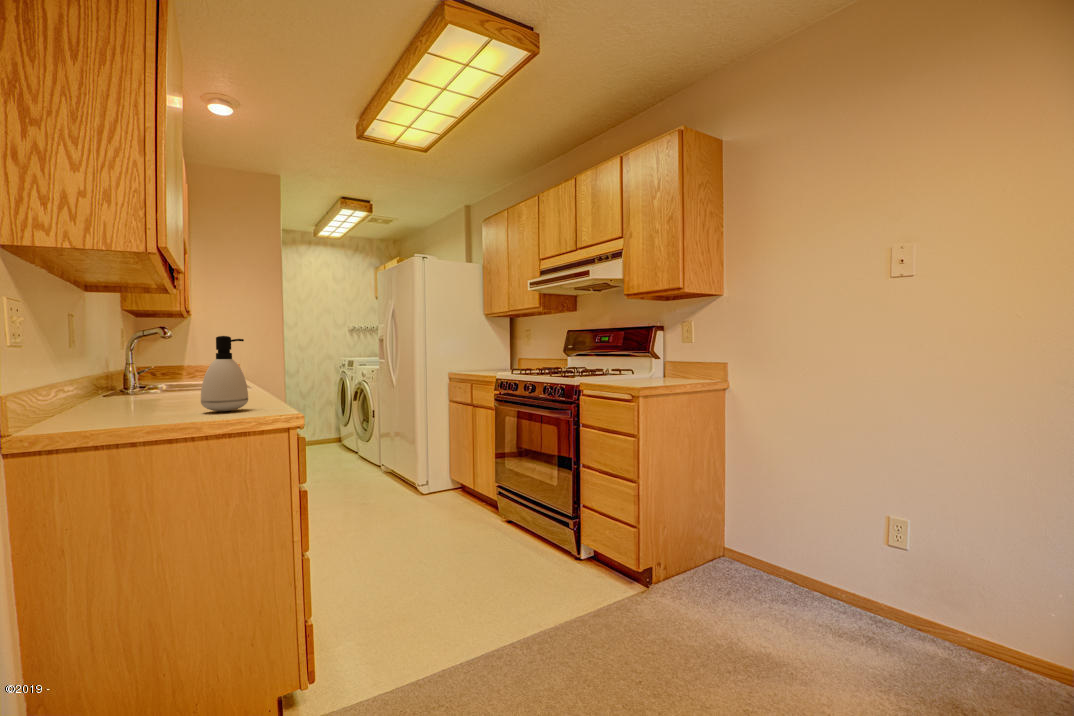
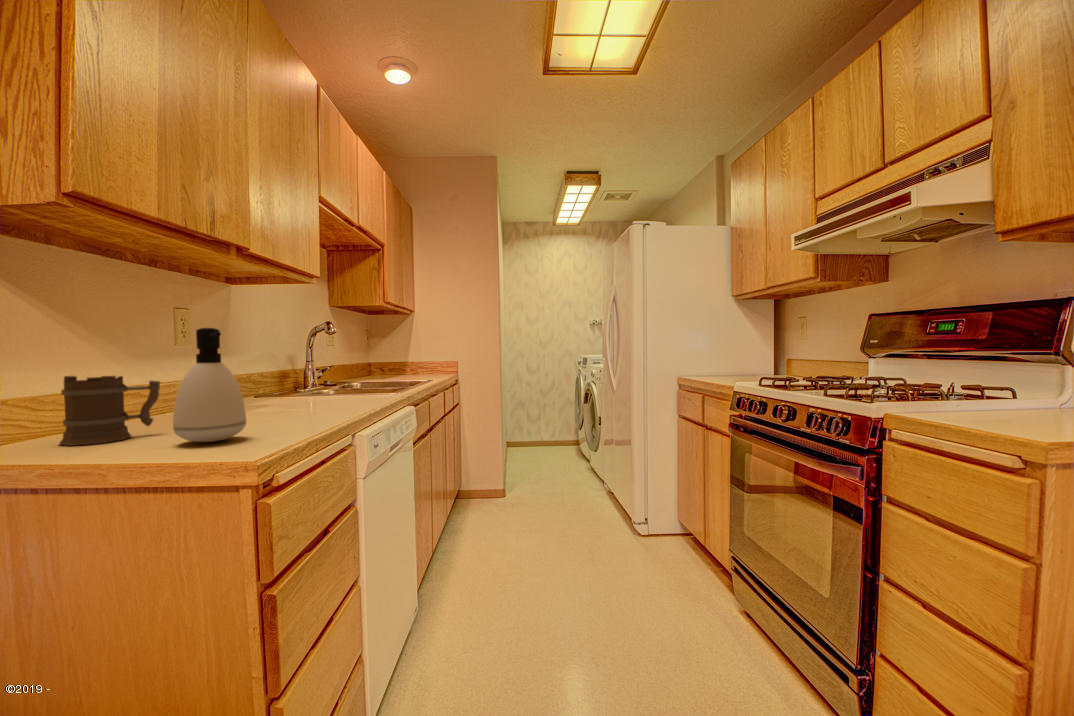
mug: none [86,370,152,421] -> present [59,376,160,446]

